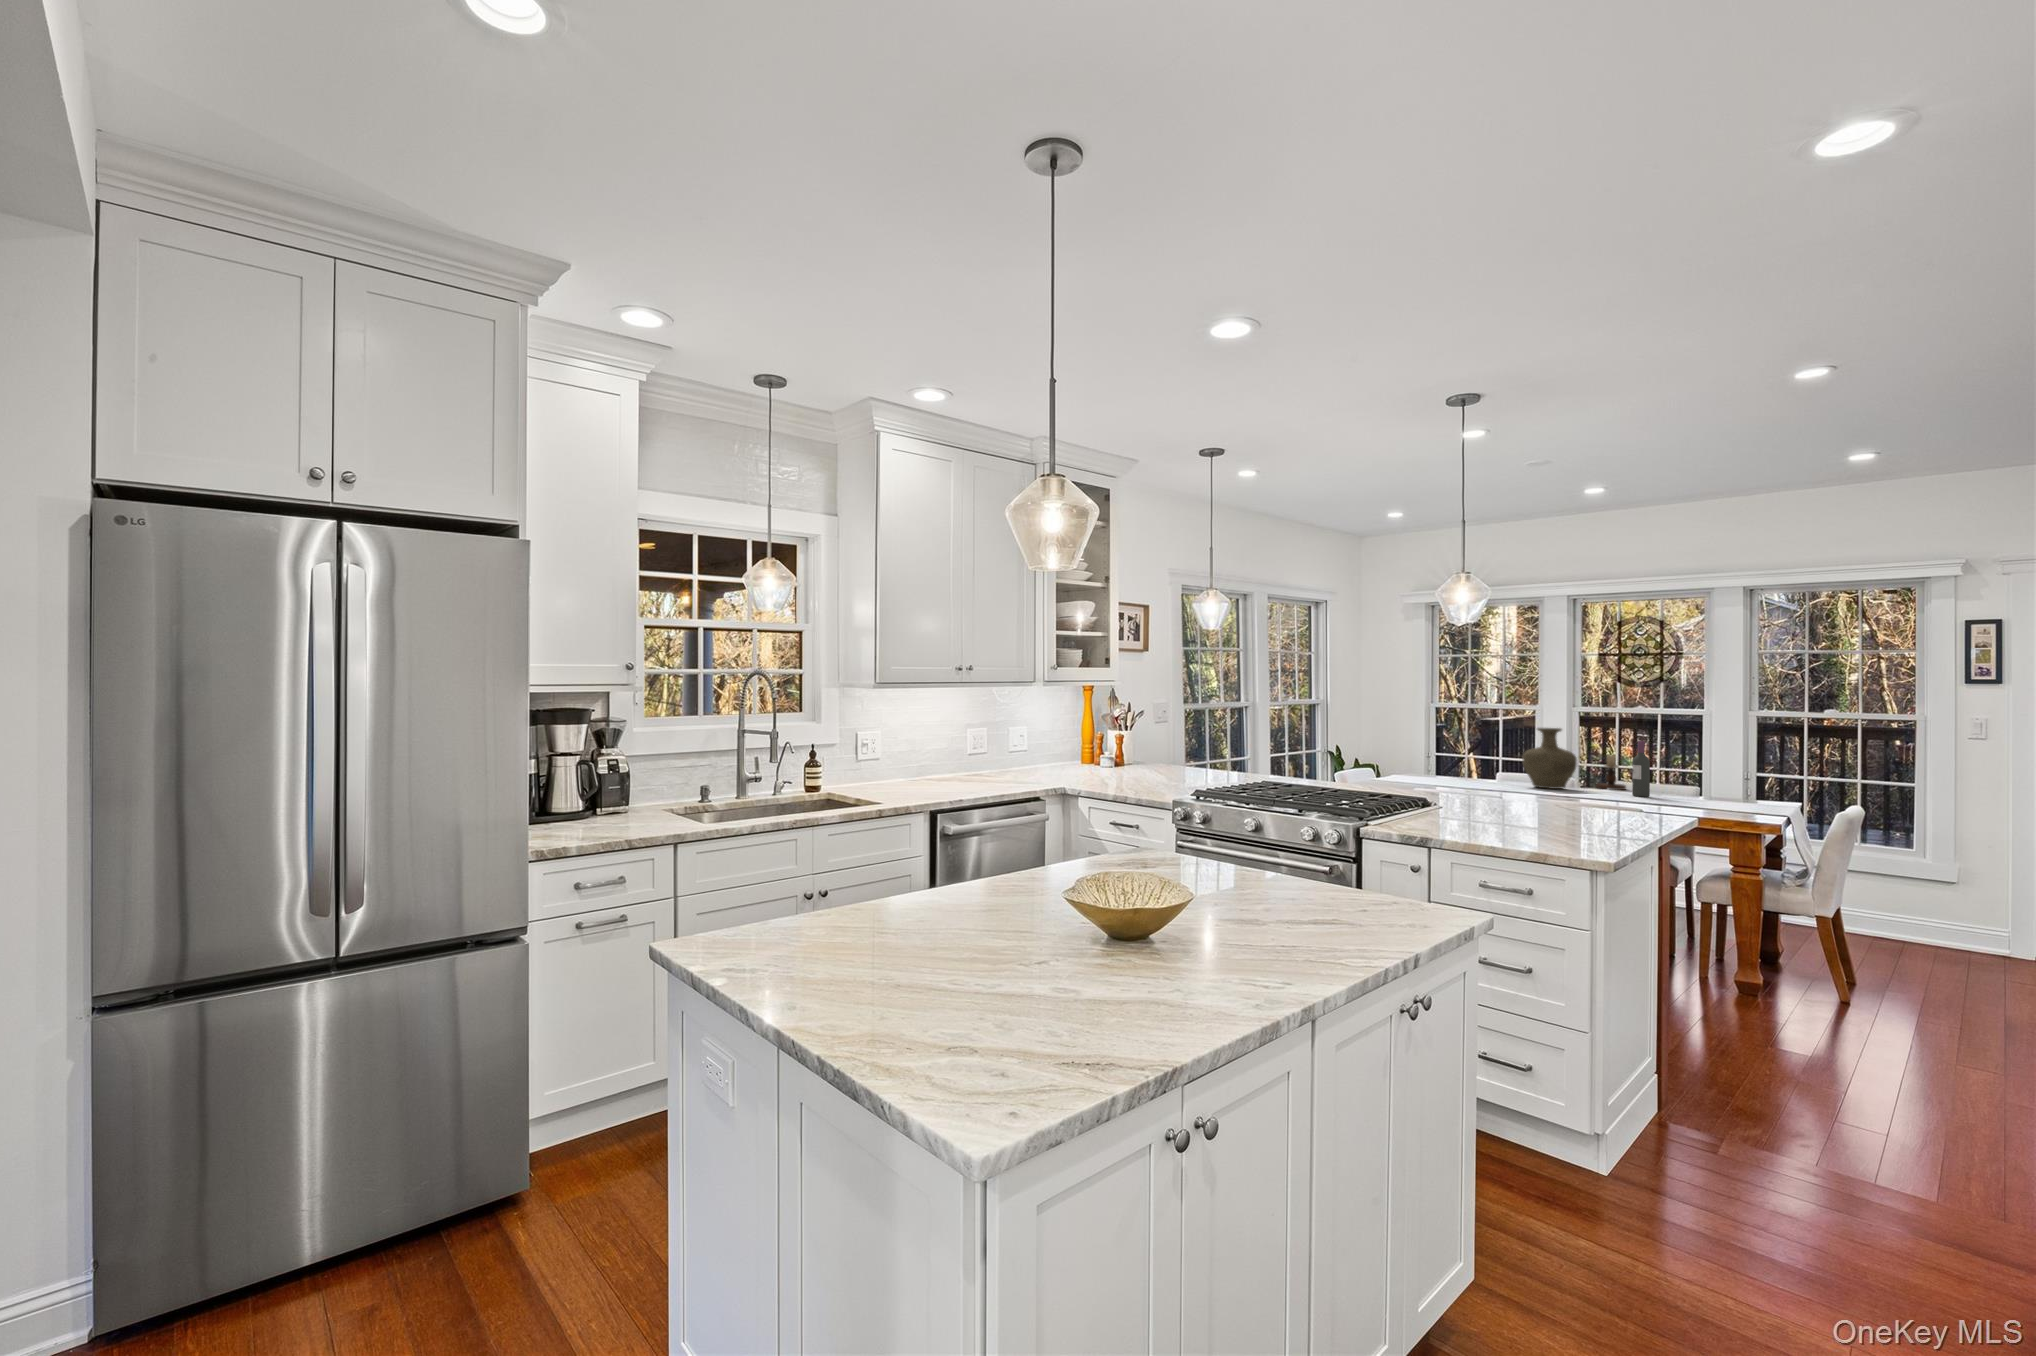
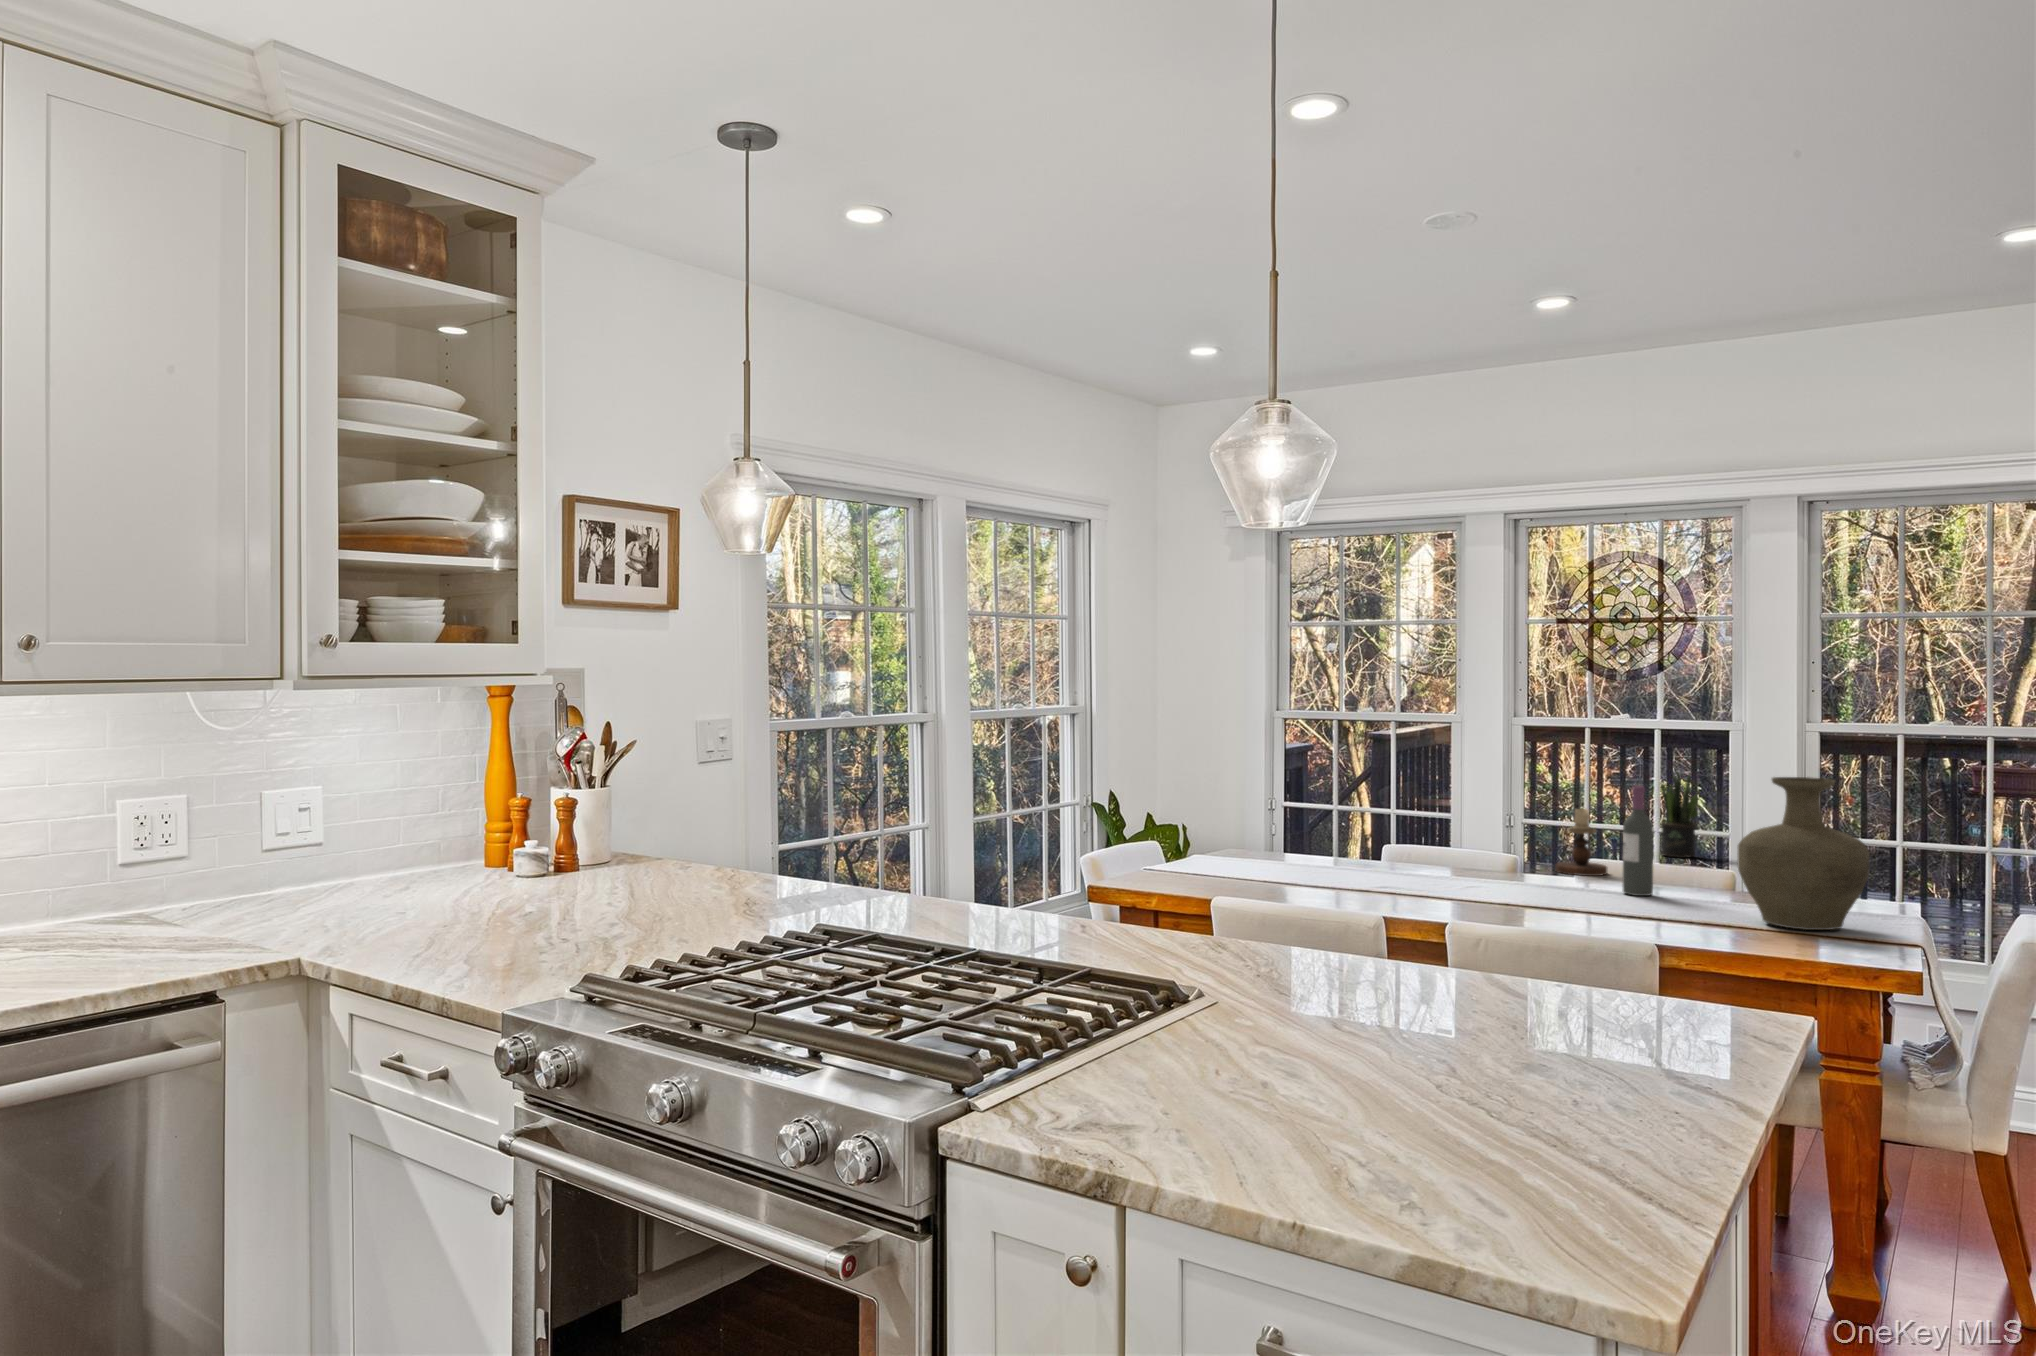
vase: present [1523,728,1577,789] -> present [1737,777,1870,930]
potted plant: none [1661,738,1684,785] -> present [1661,774,1698,858]

